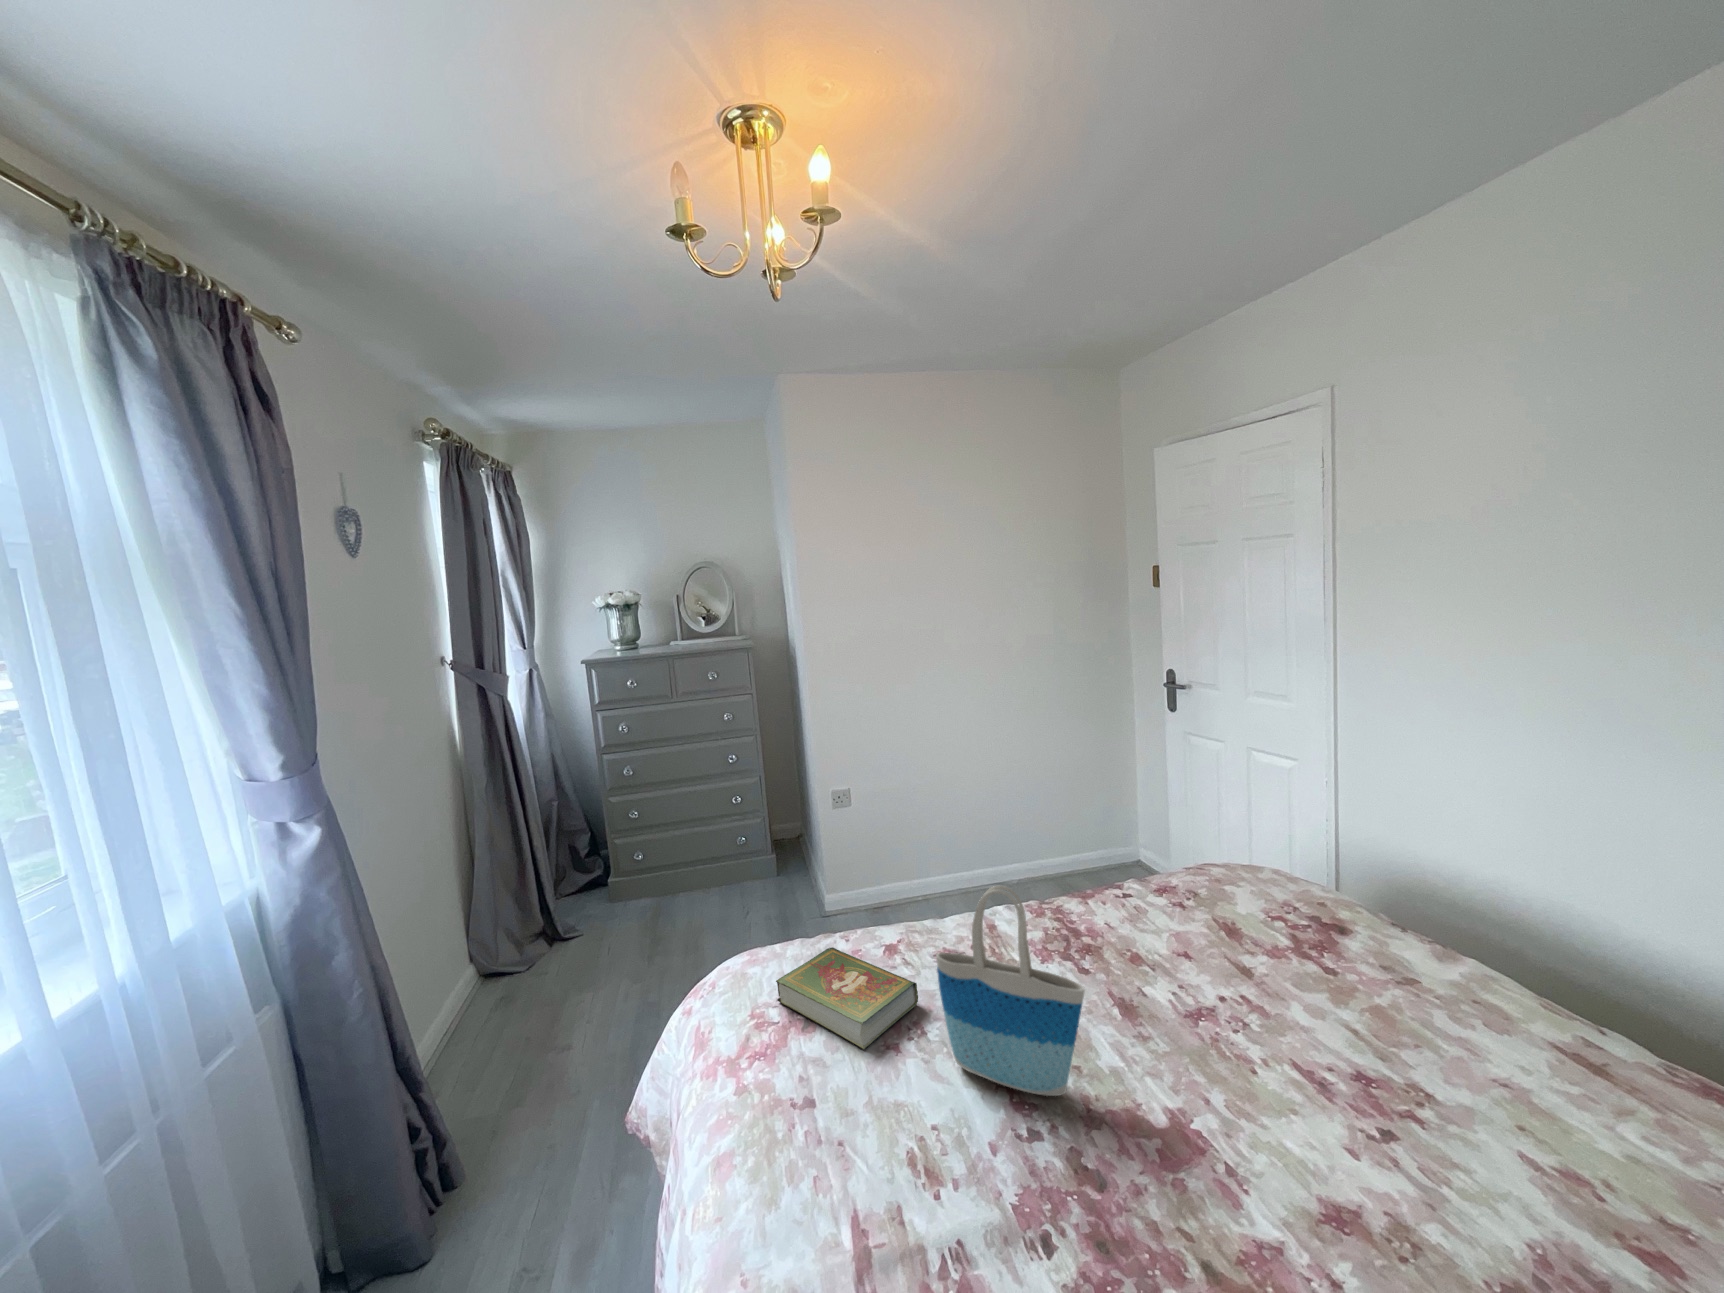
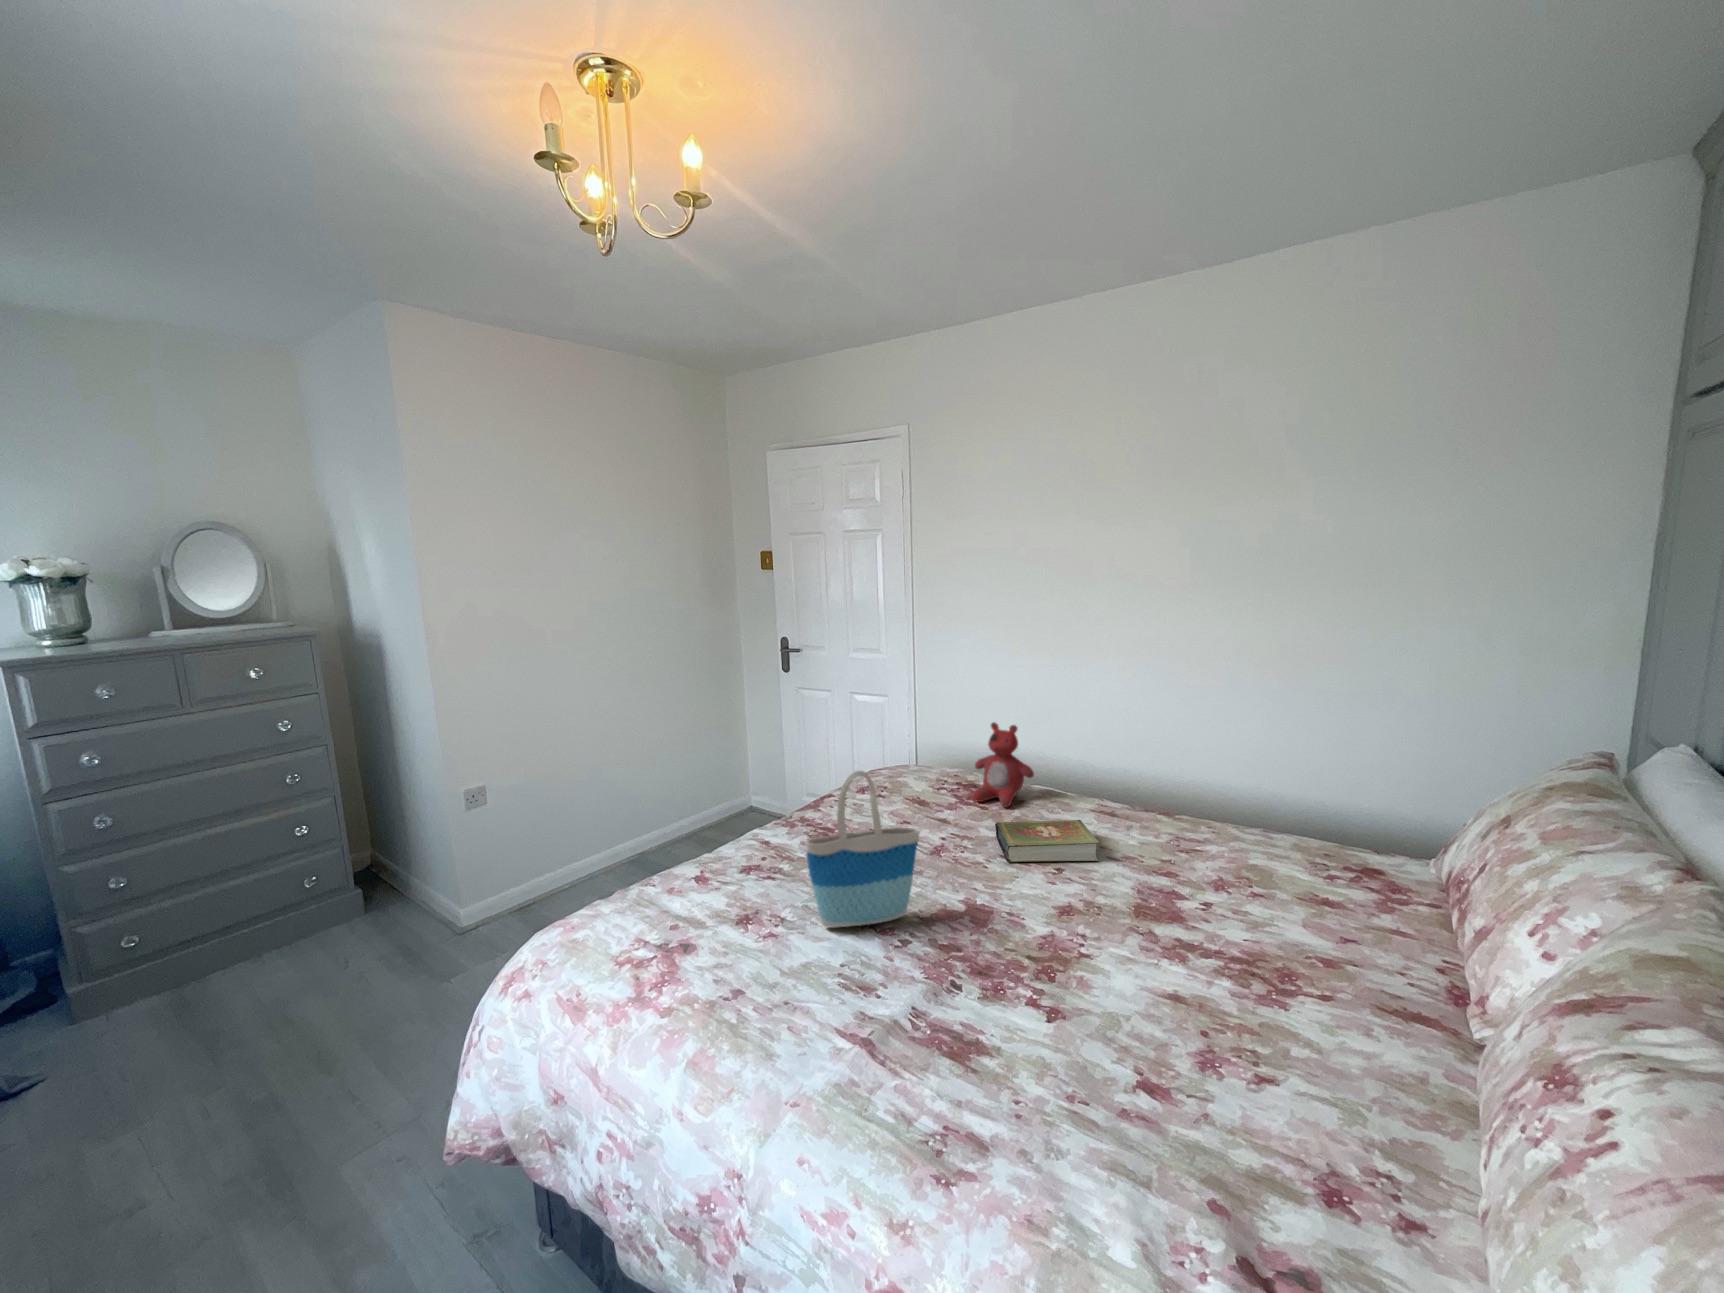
stuffed bear: none [1317,844,1438,984] -> present [972,722,1034,807]
book: present [776,947,918,1050] -> present [995,820,1099,862]

